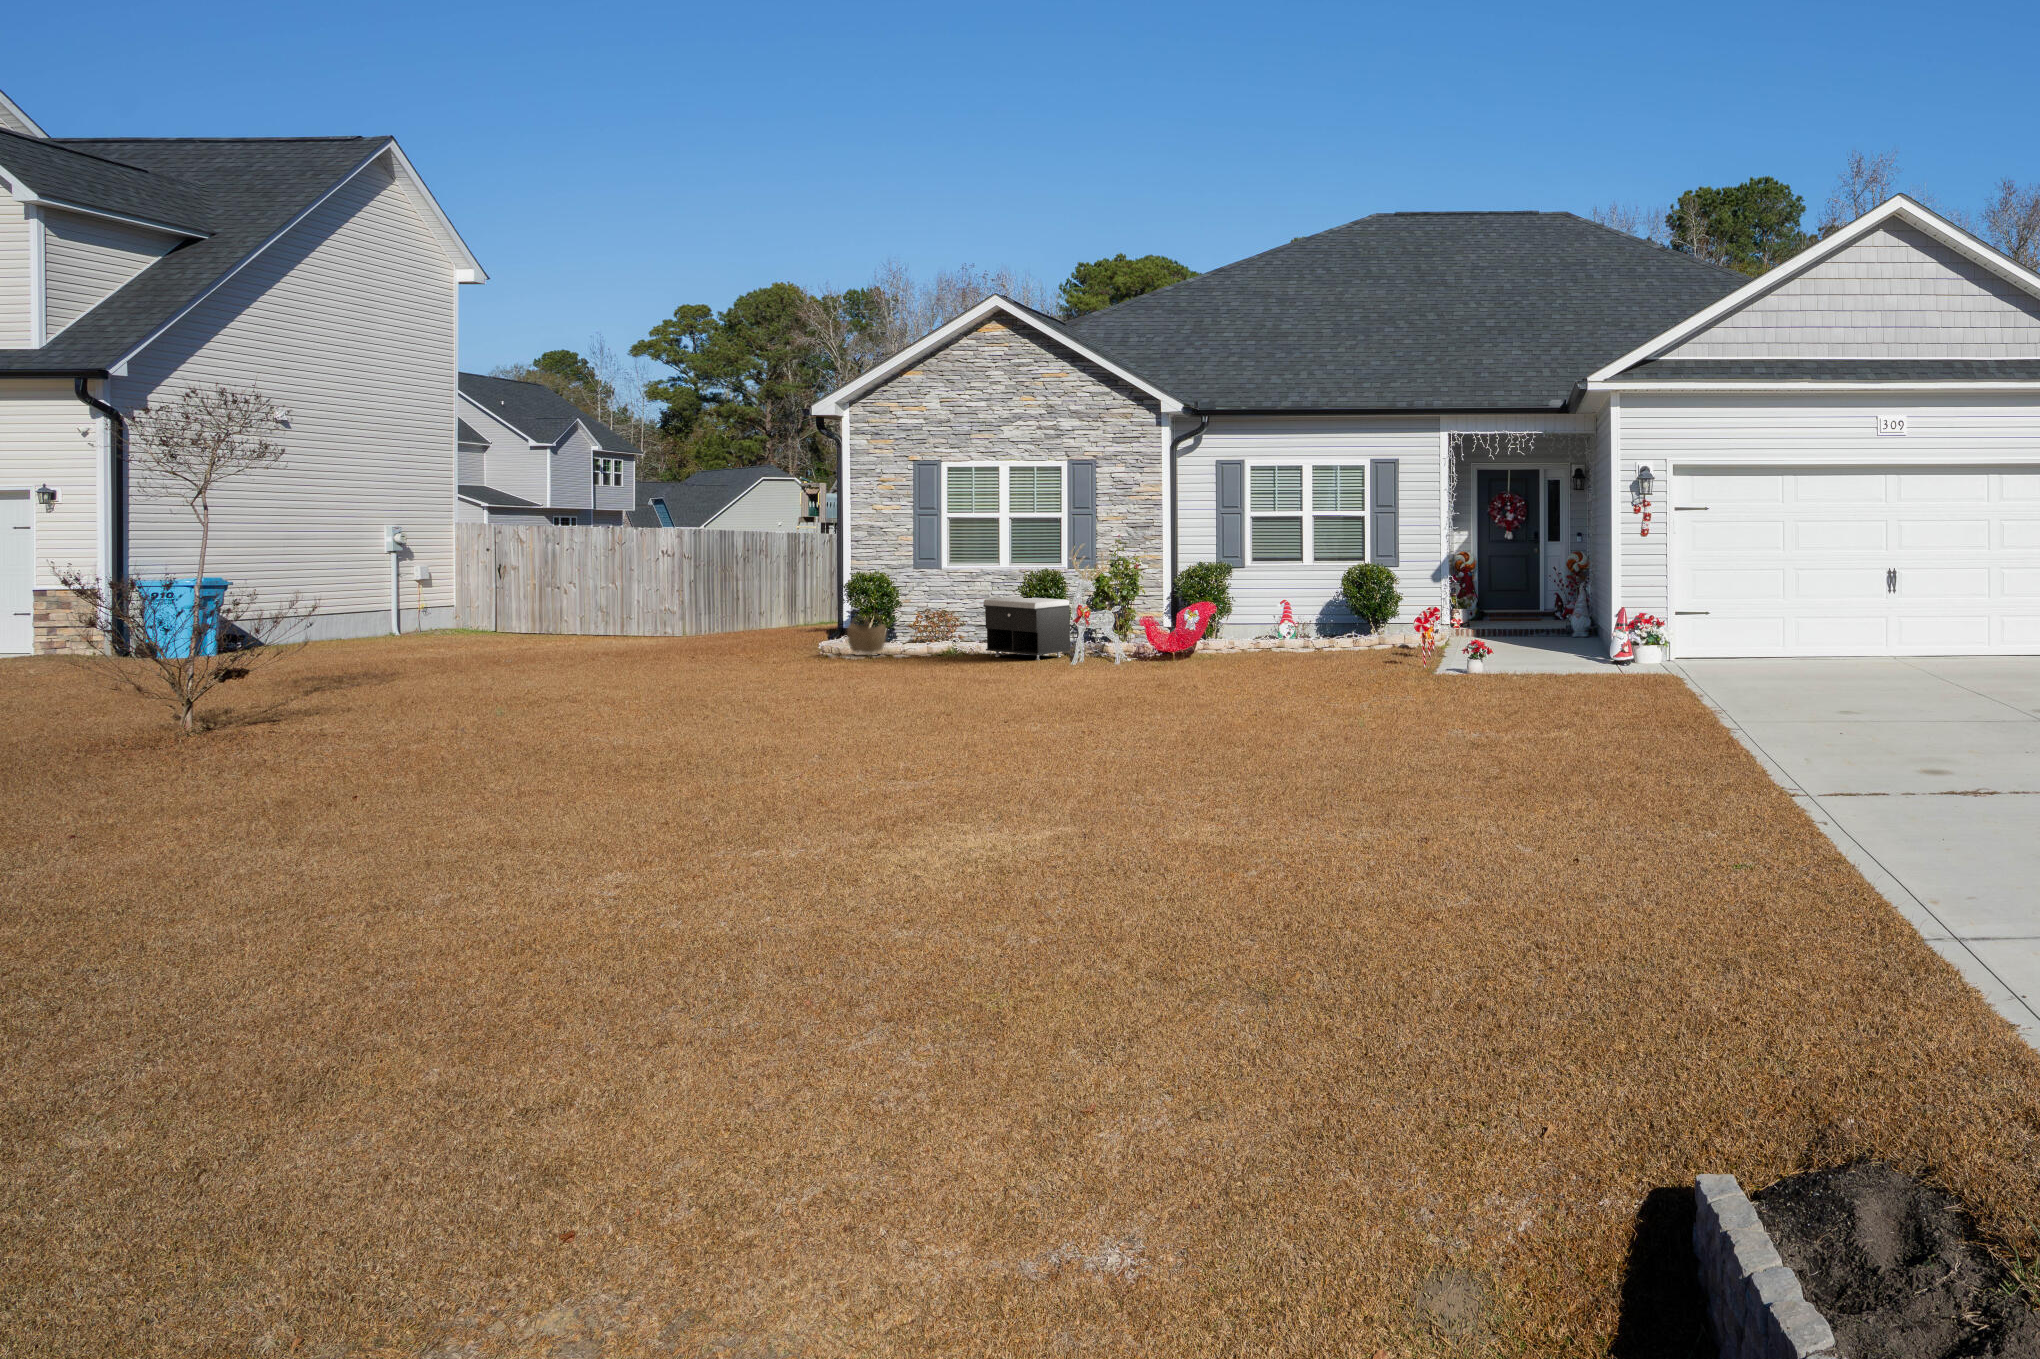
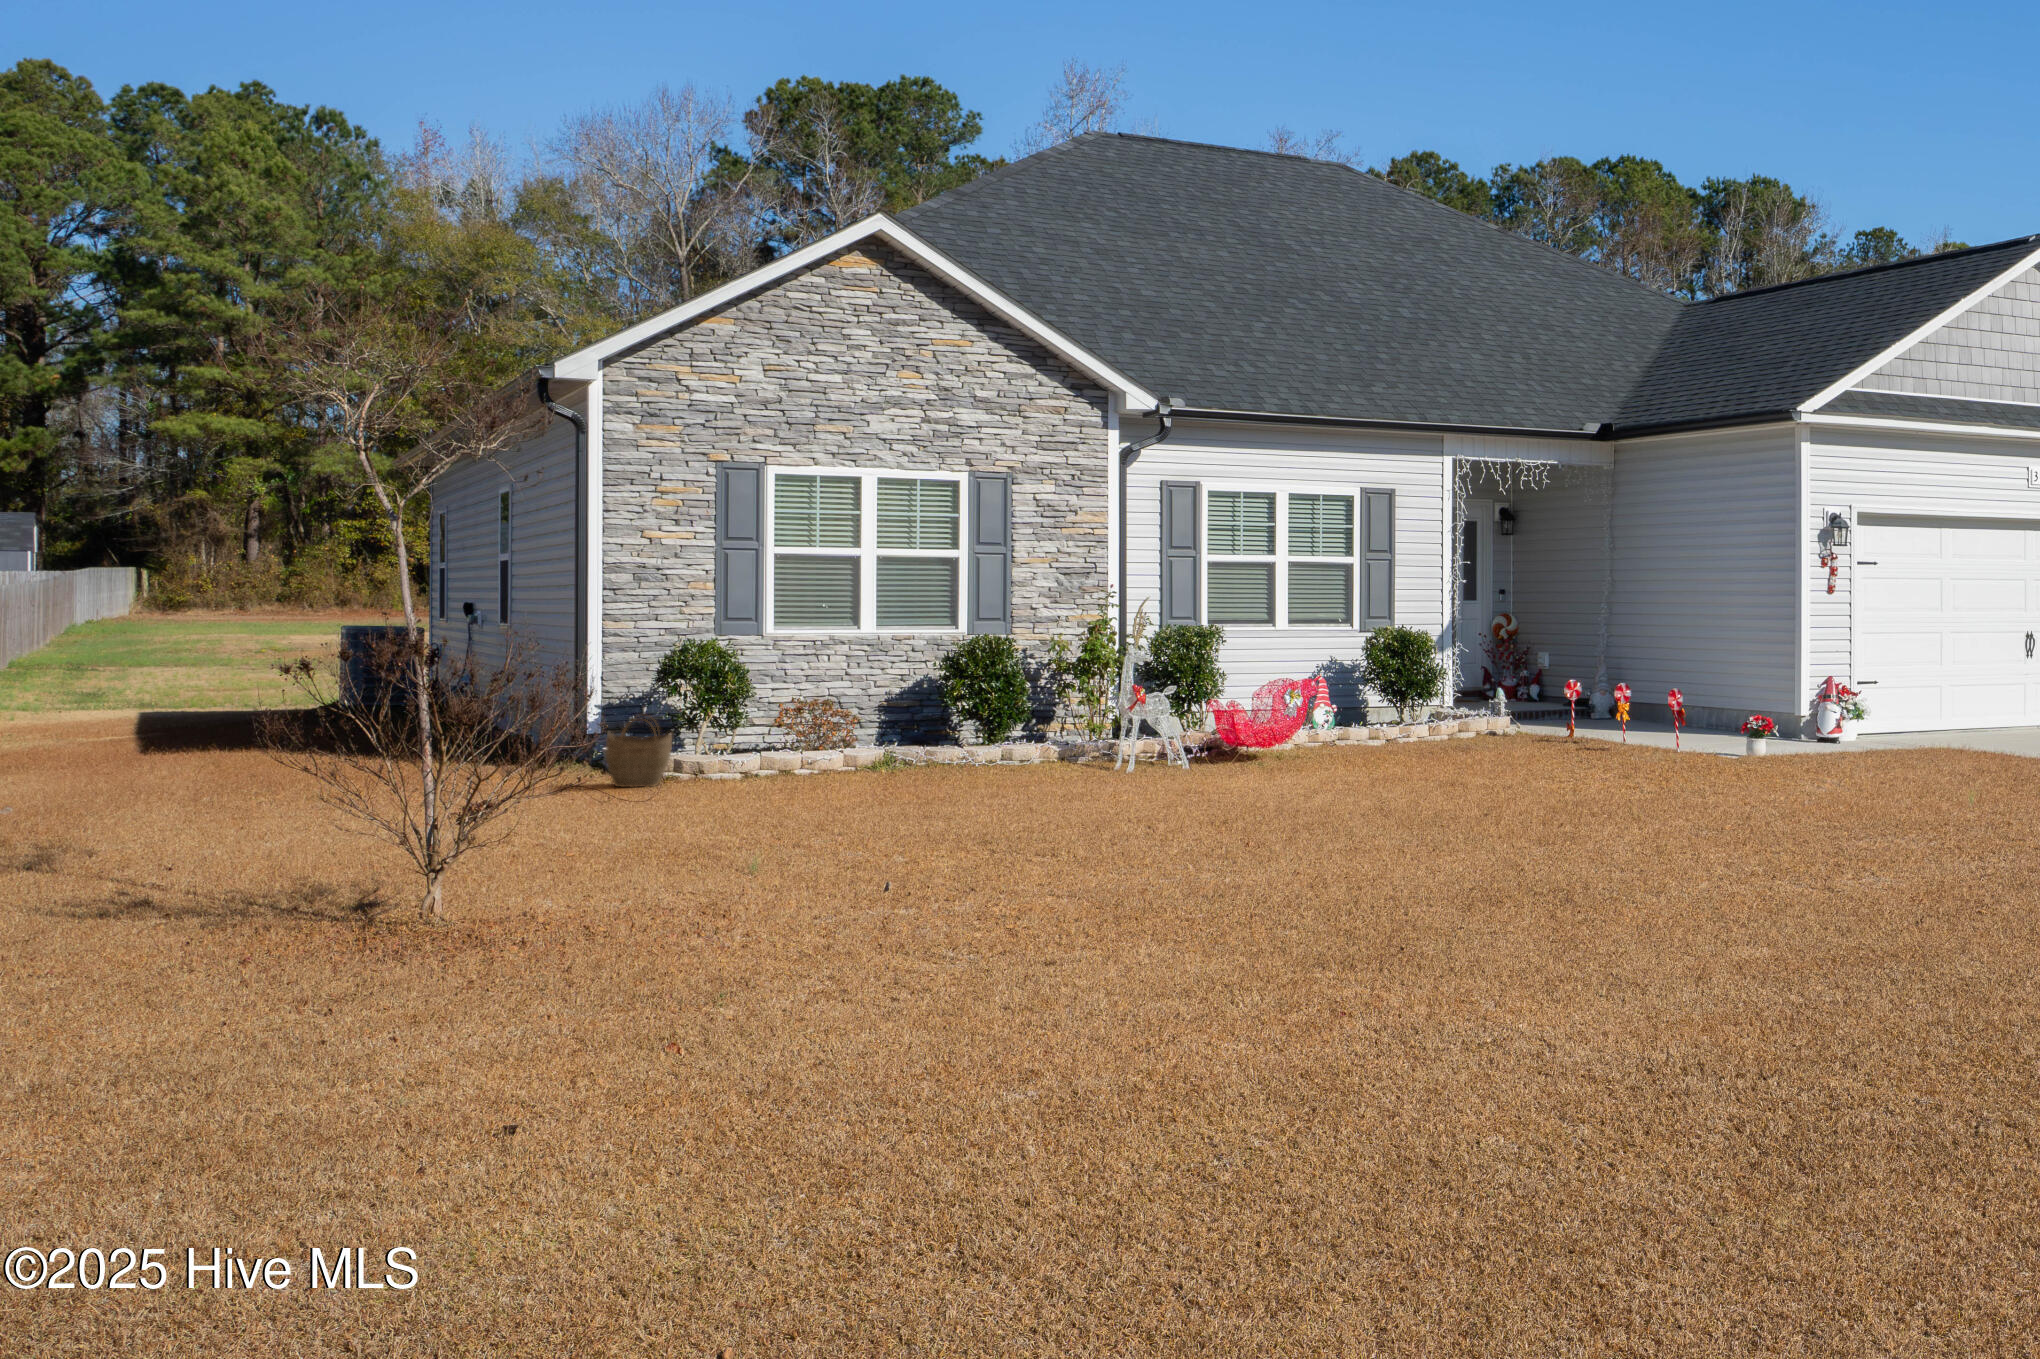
storage bench: present [983,596,1070,660] -> none [863,682,1003,782]

